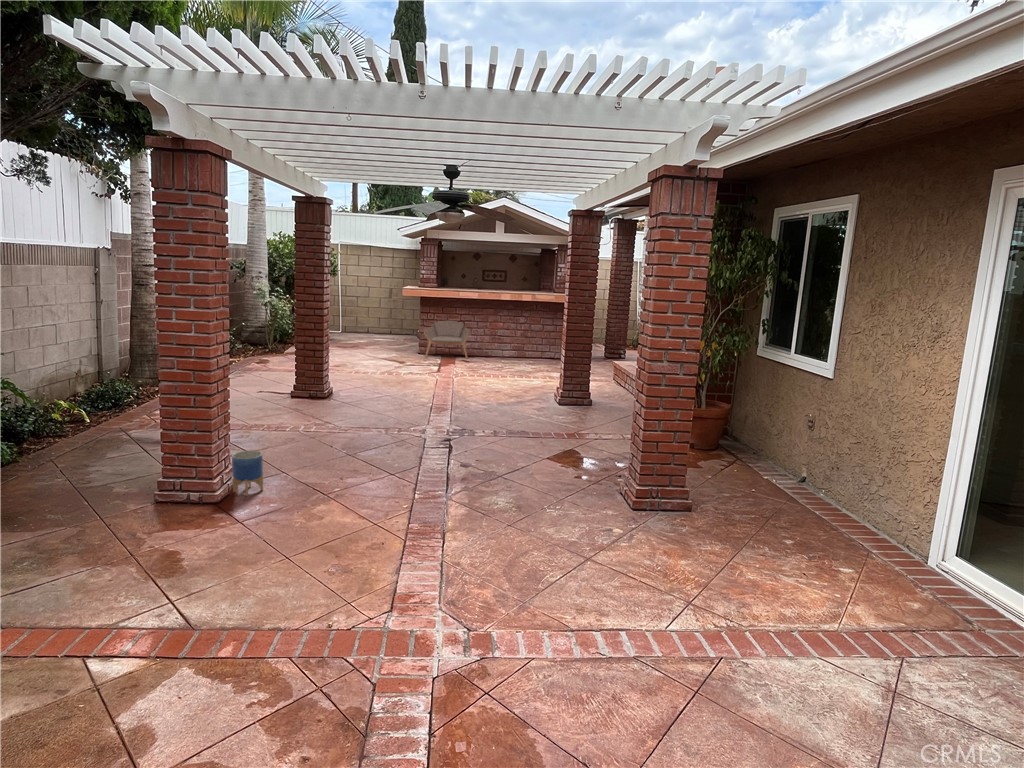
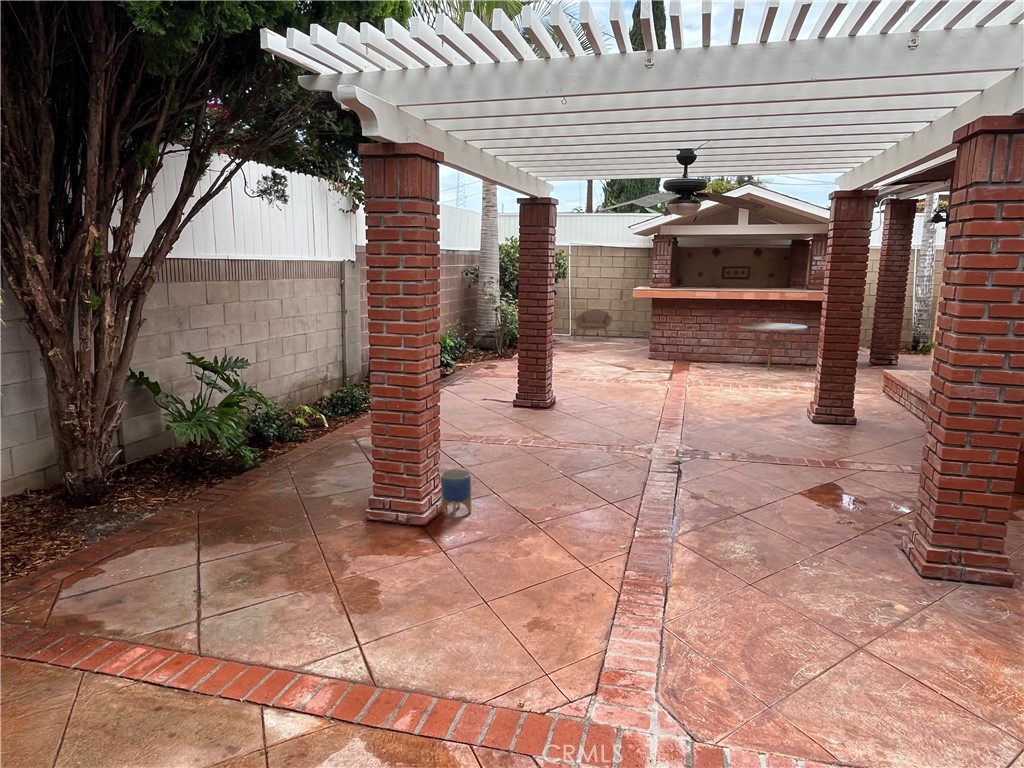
armchair: present [424,320,471,359] -> present [573,309,613,341]
dining table: none [495,322,550,363] -> present [738,323,807,371]

